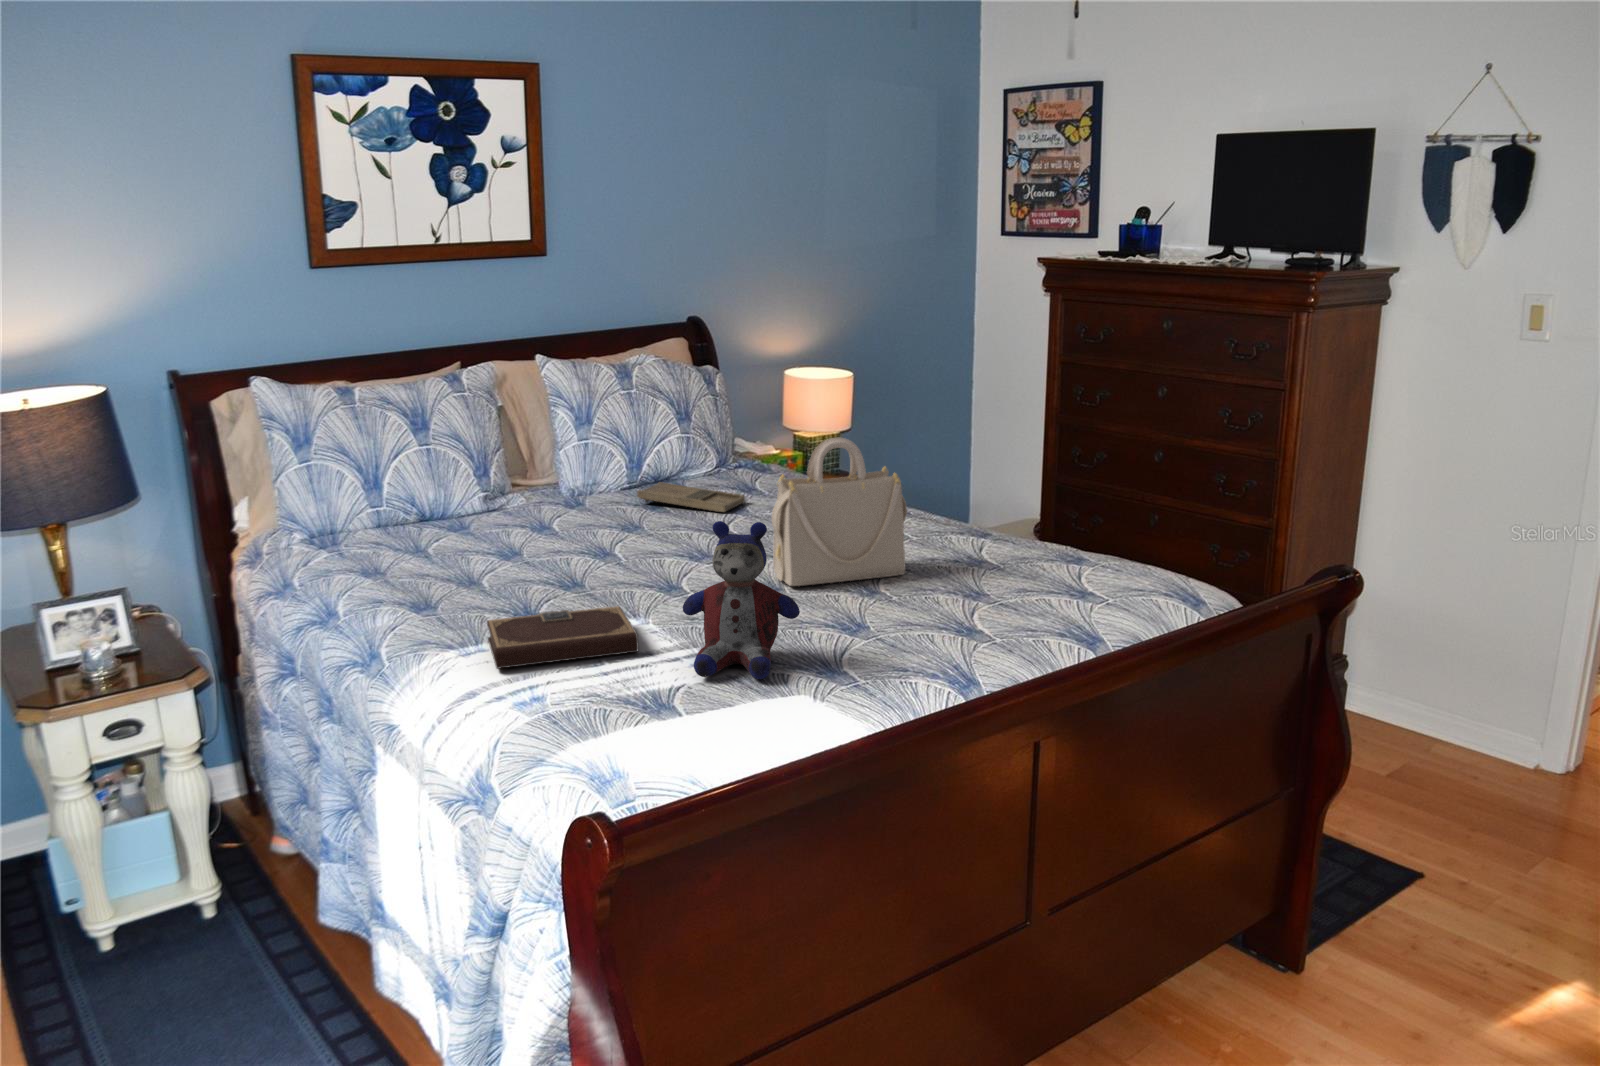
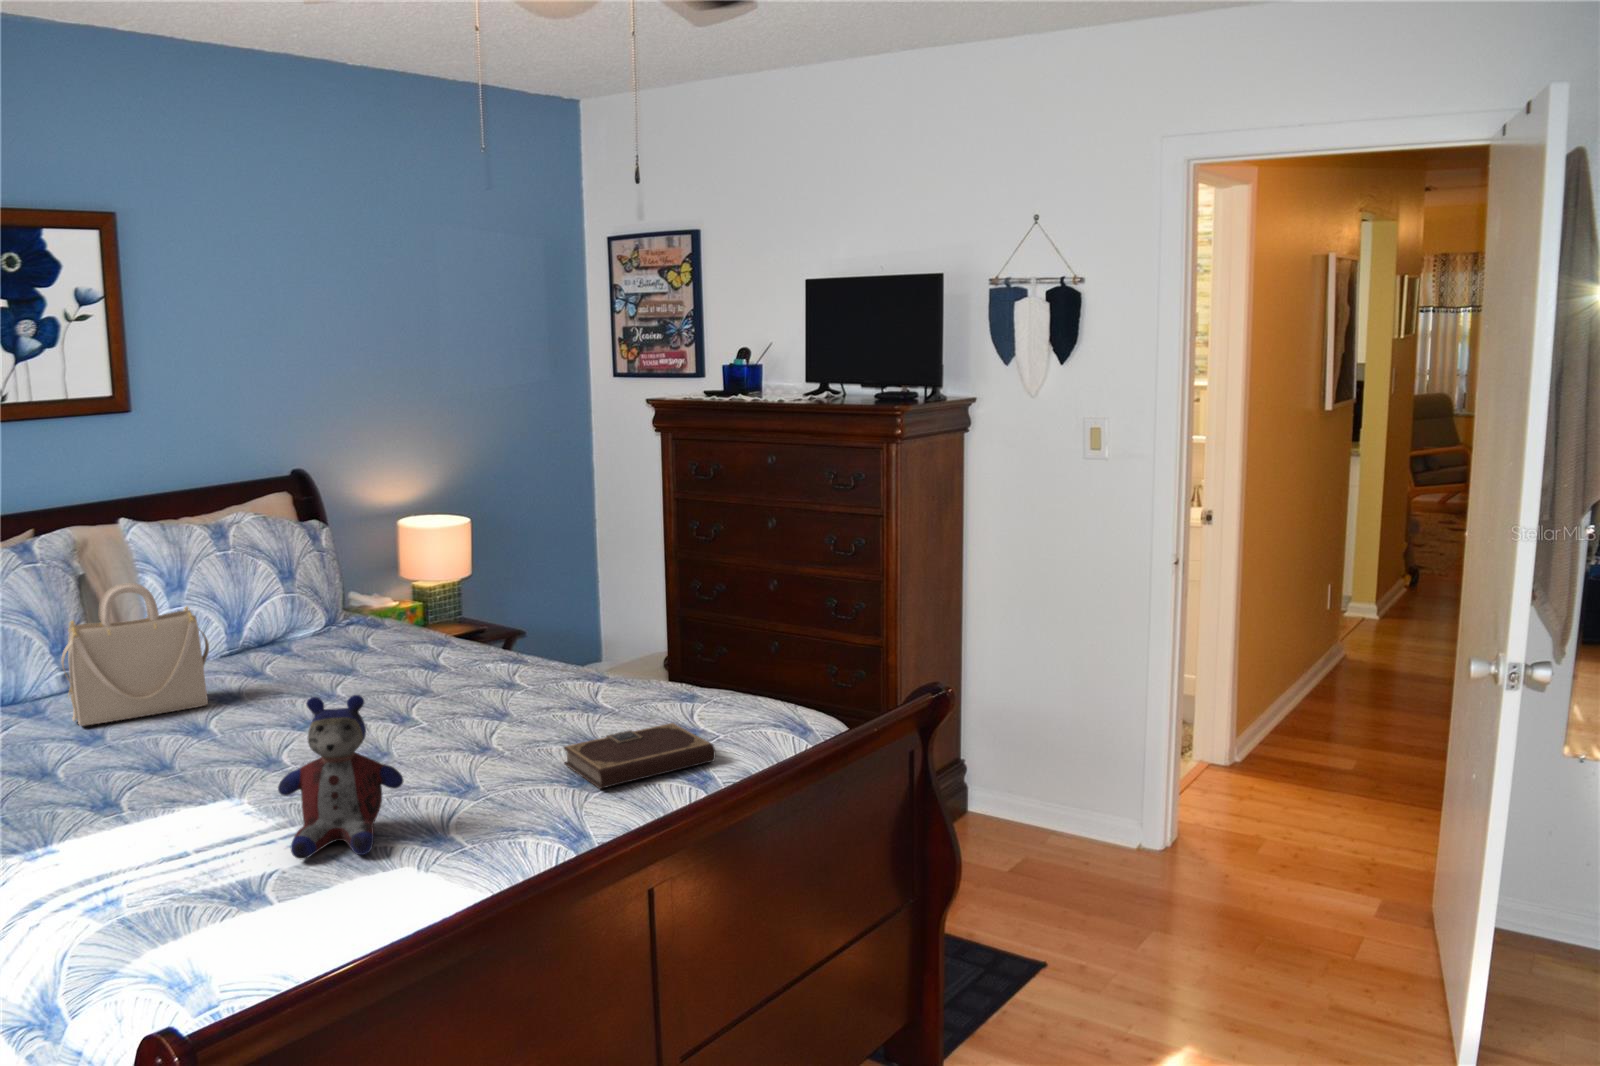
handbag: present [772,438,907,586] -> present [61,583,209,726]
tray: present [637,482,745,512] -> none [238,644,358,672]
notebook: present [487,606,639,669] -> present [564,723,715,789]

